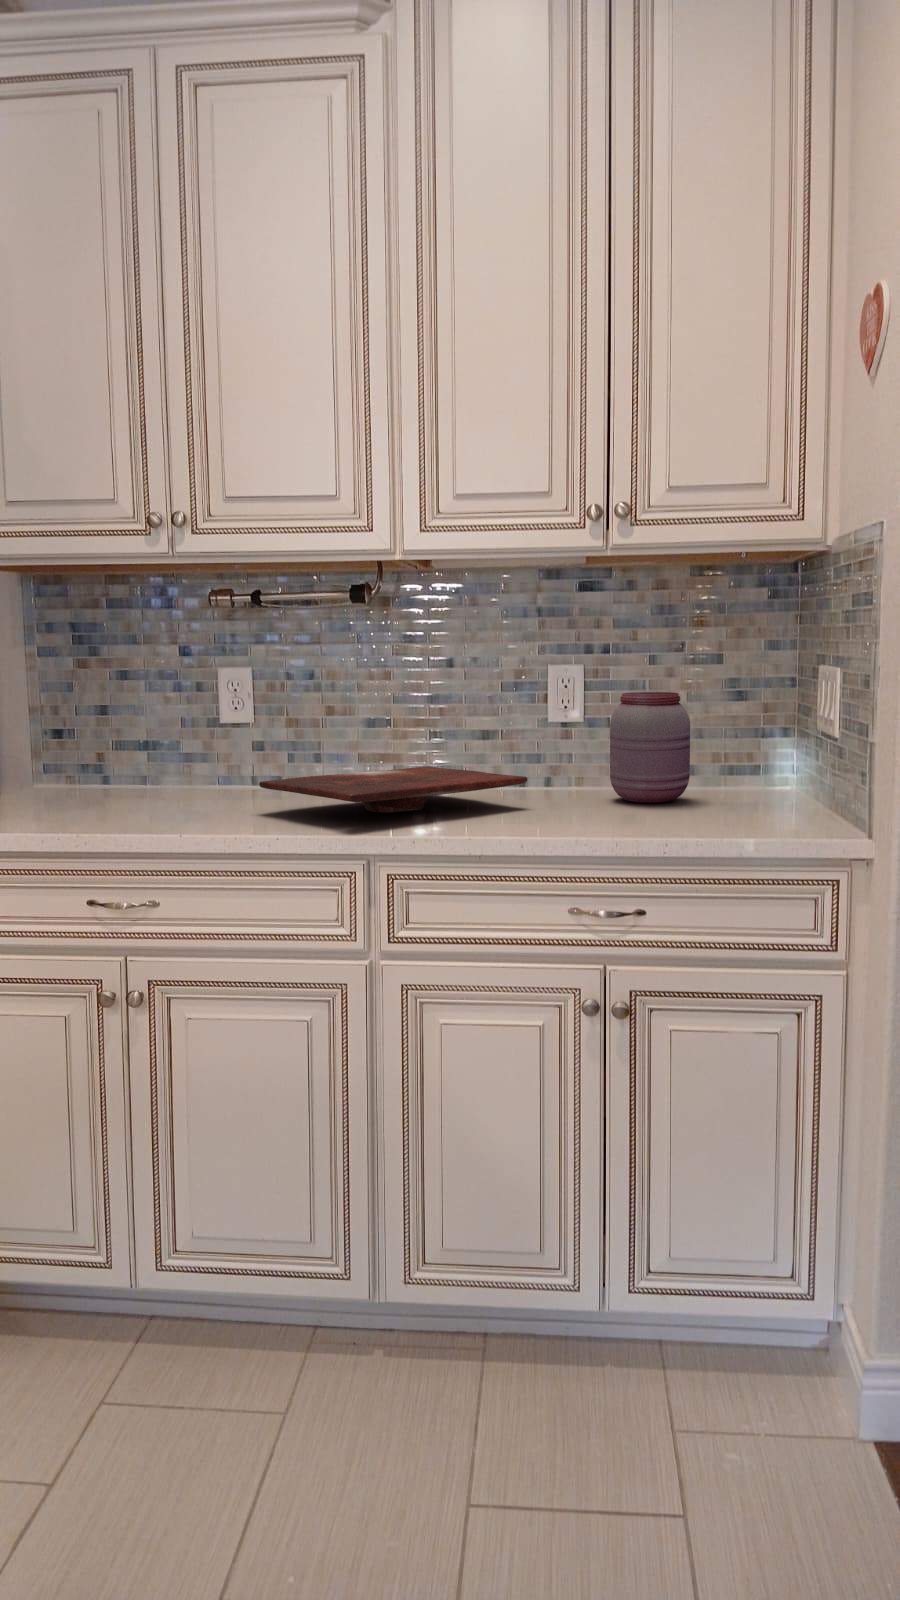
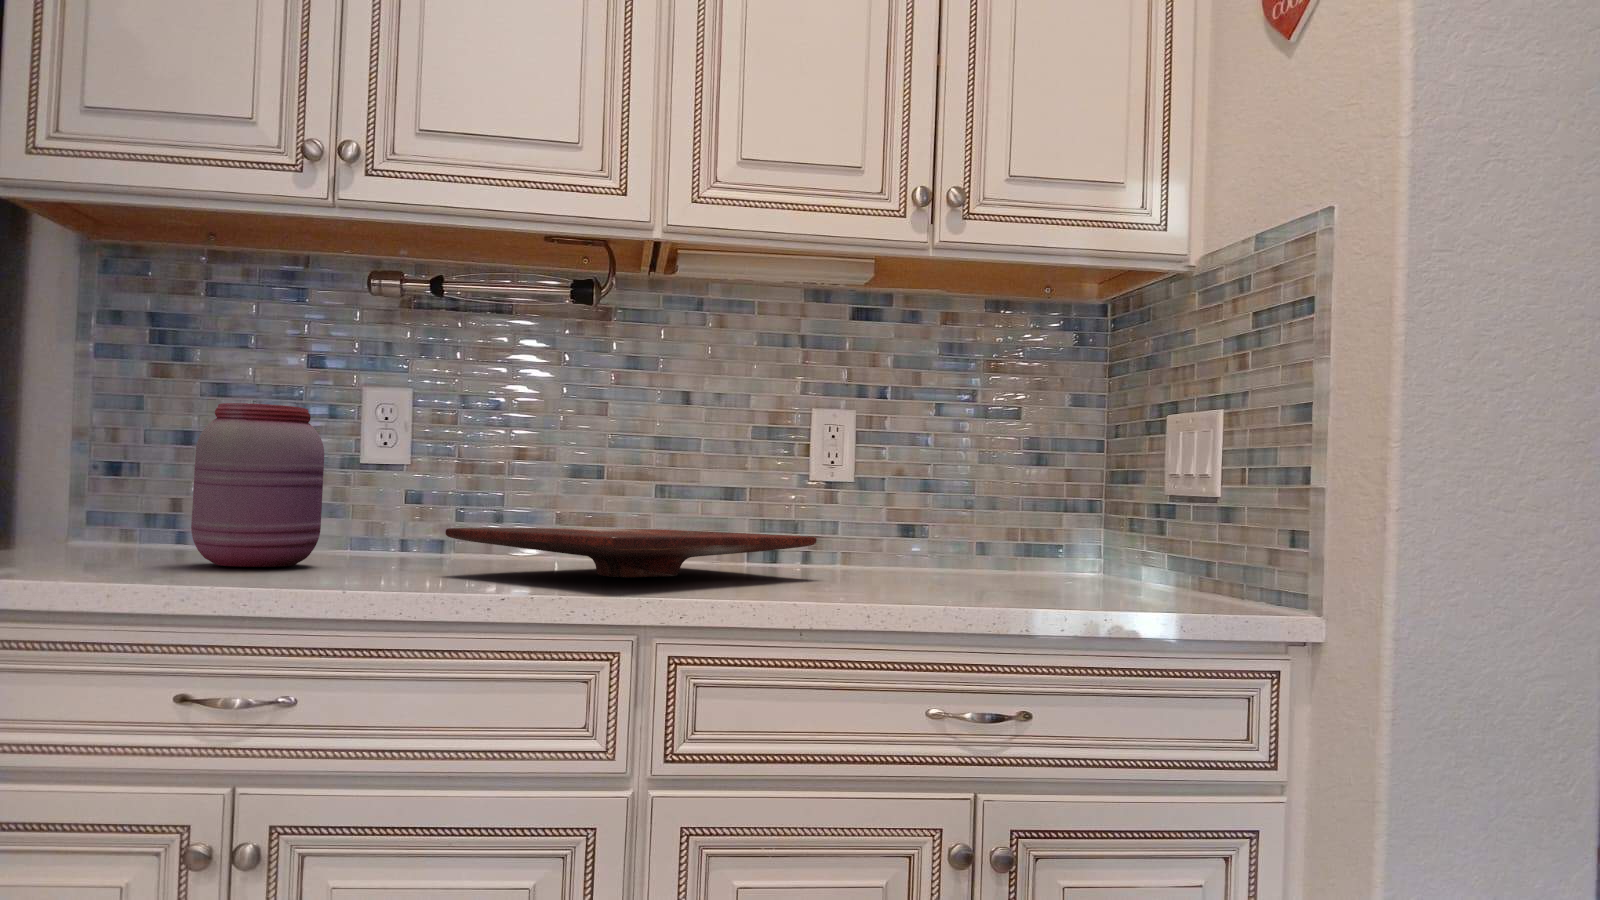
jar: present [610,692,690,803] -> present [191,403,324,567]

